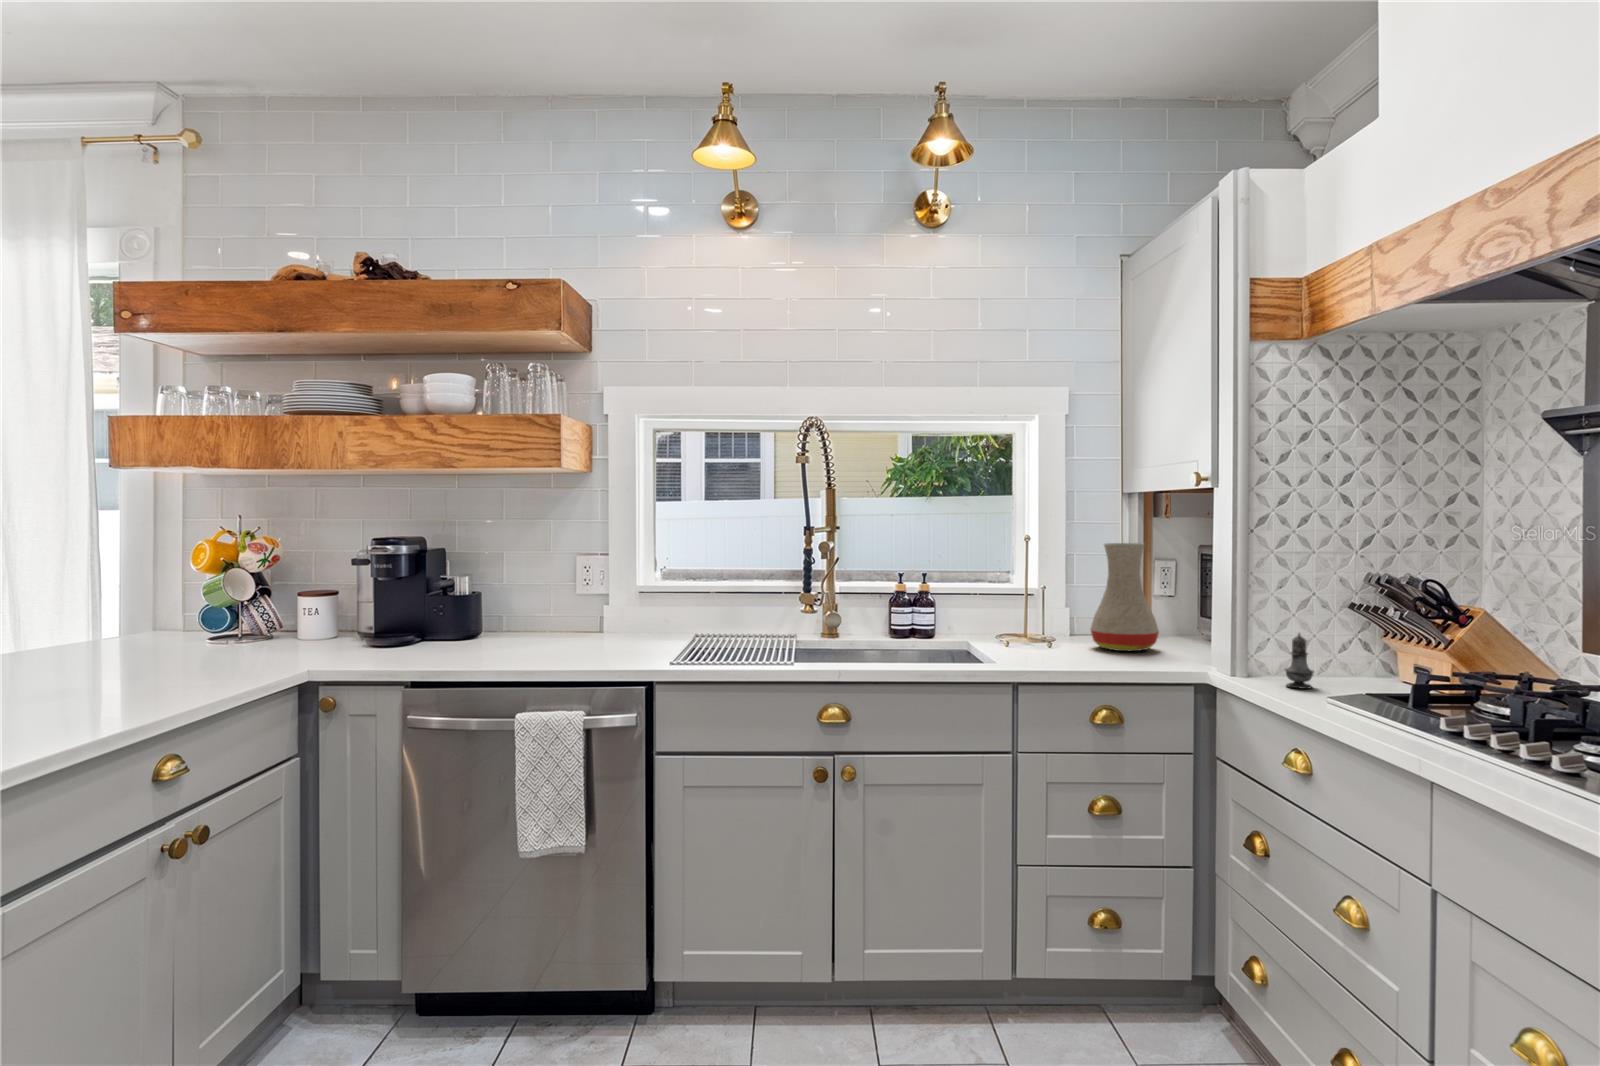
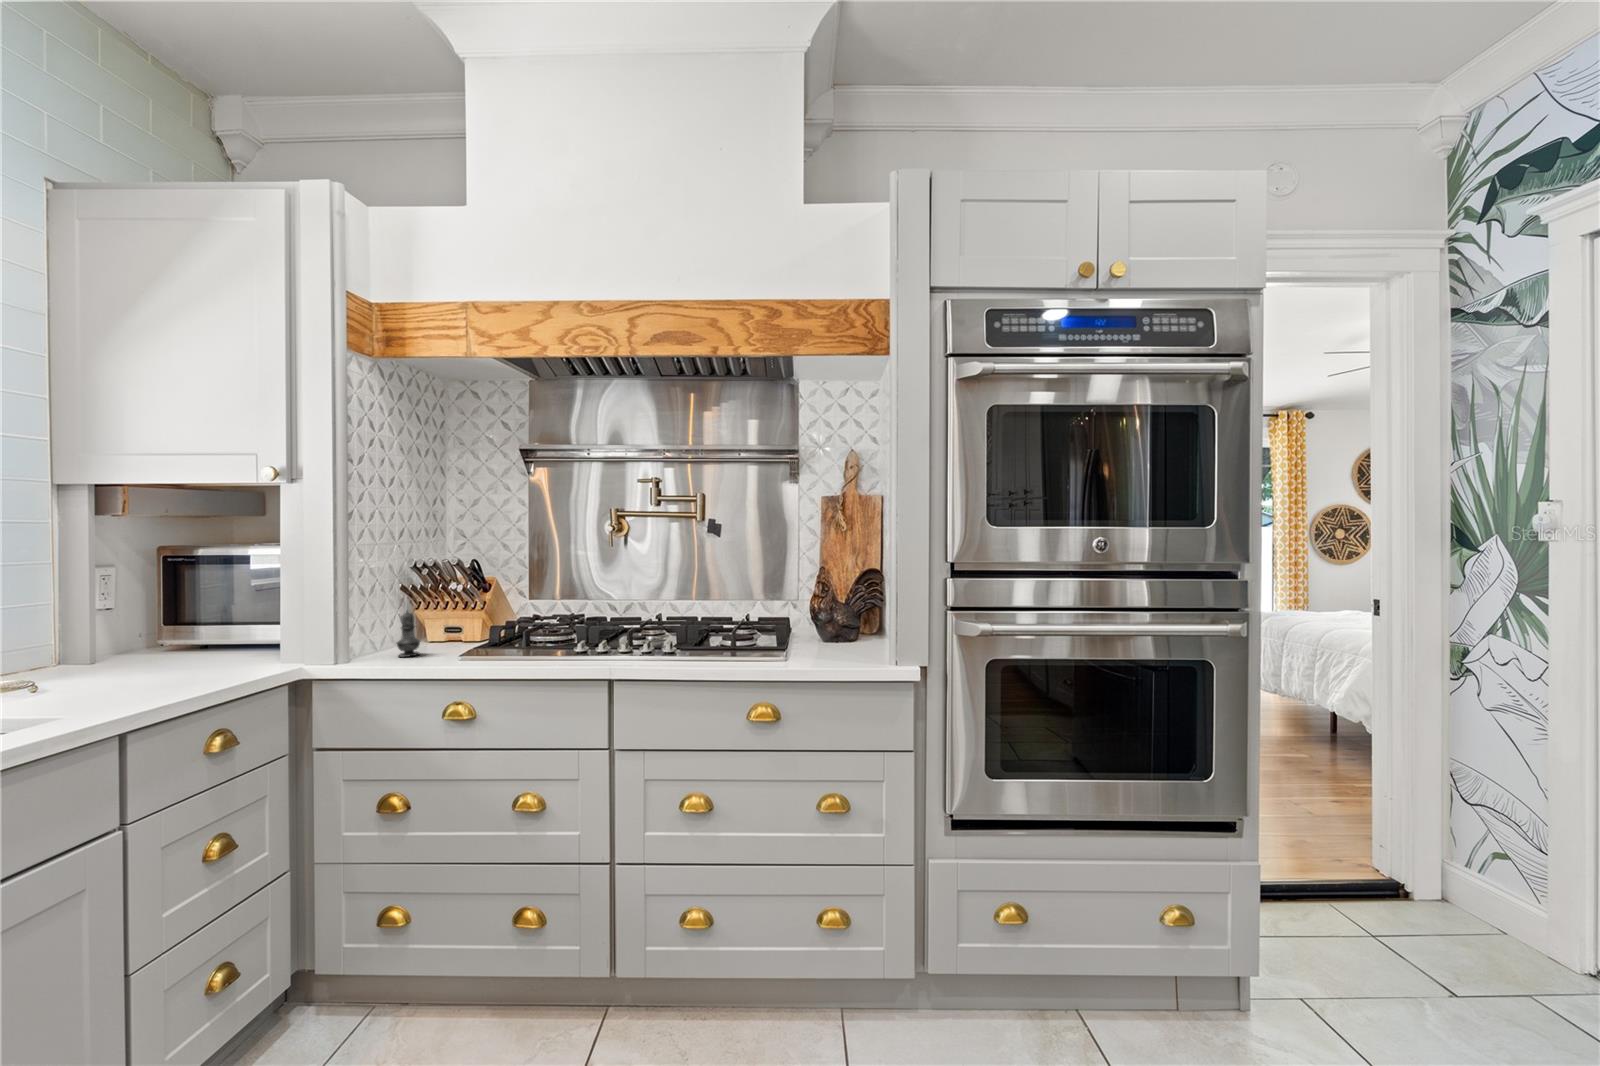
vase: present [1091,543,1159,651] -> none [73,547,181,679]

